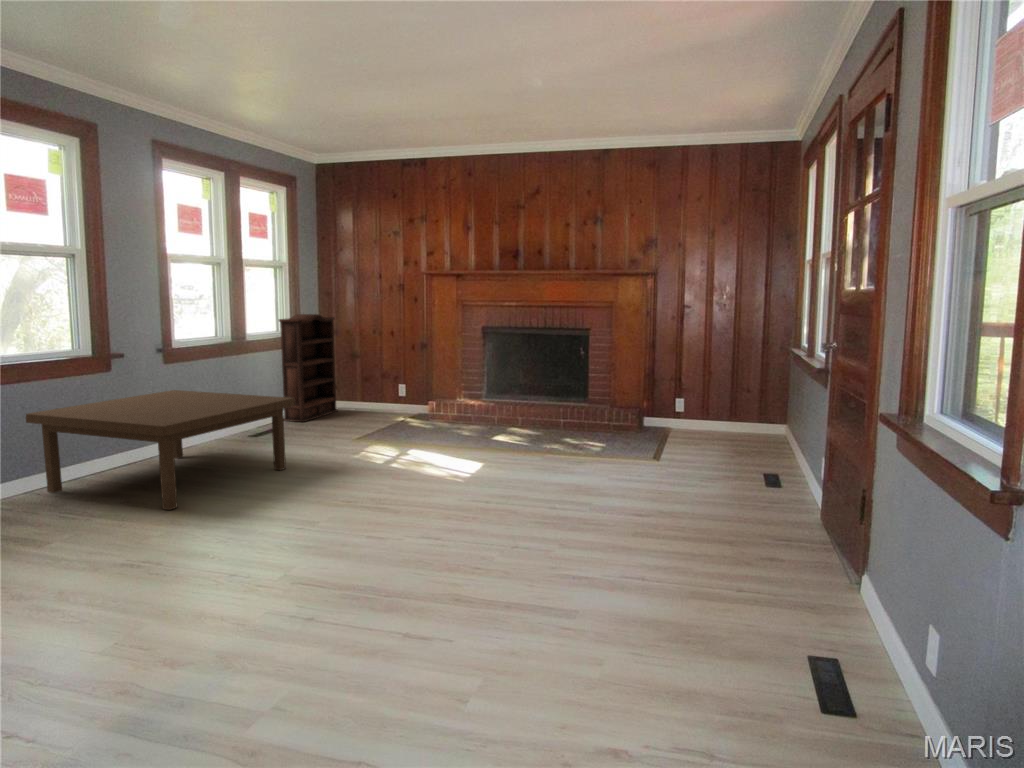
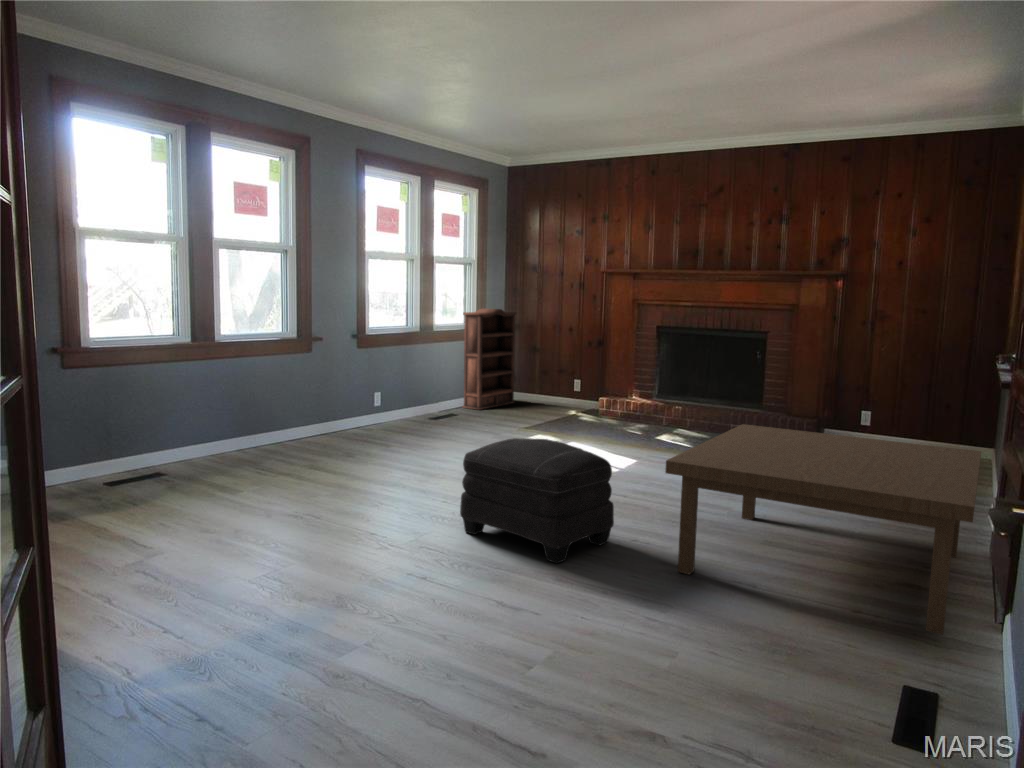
coffee table: present [26,390,295,510] -> present [665,424,981,635]
ottoman: none [339,459,507,595] -> present [460,438,614,563]

